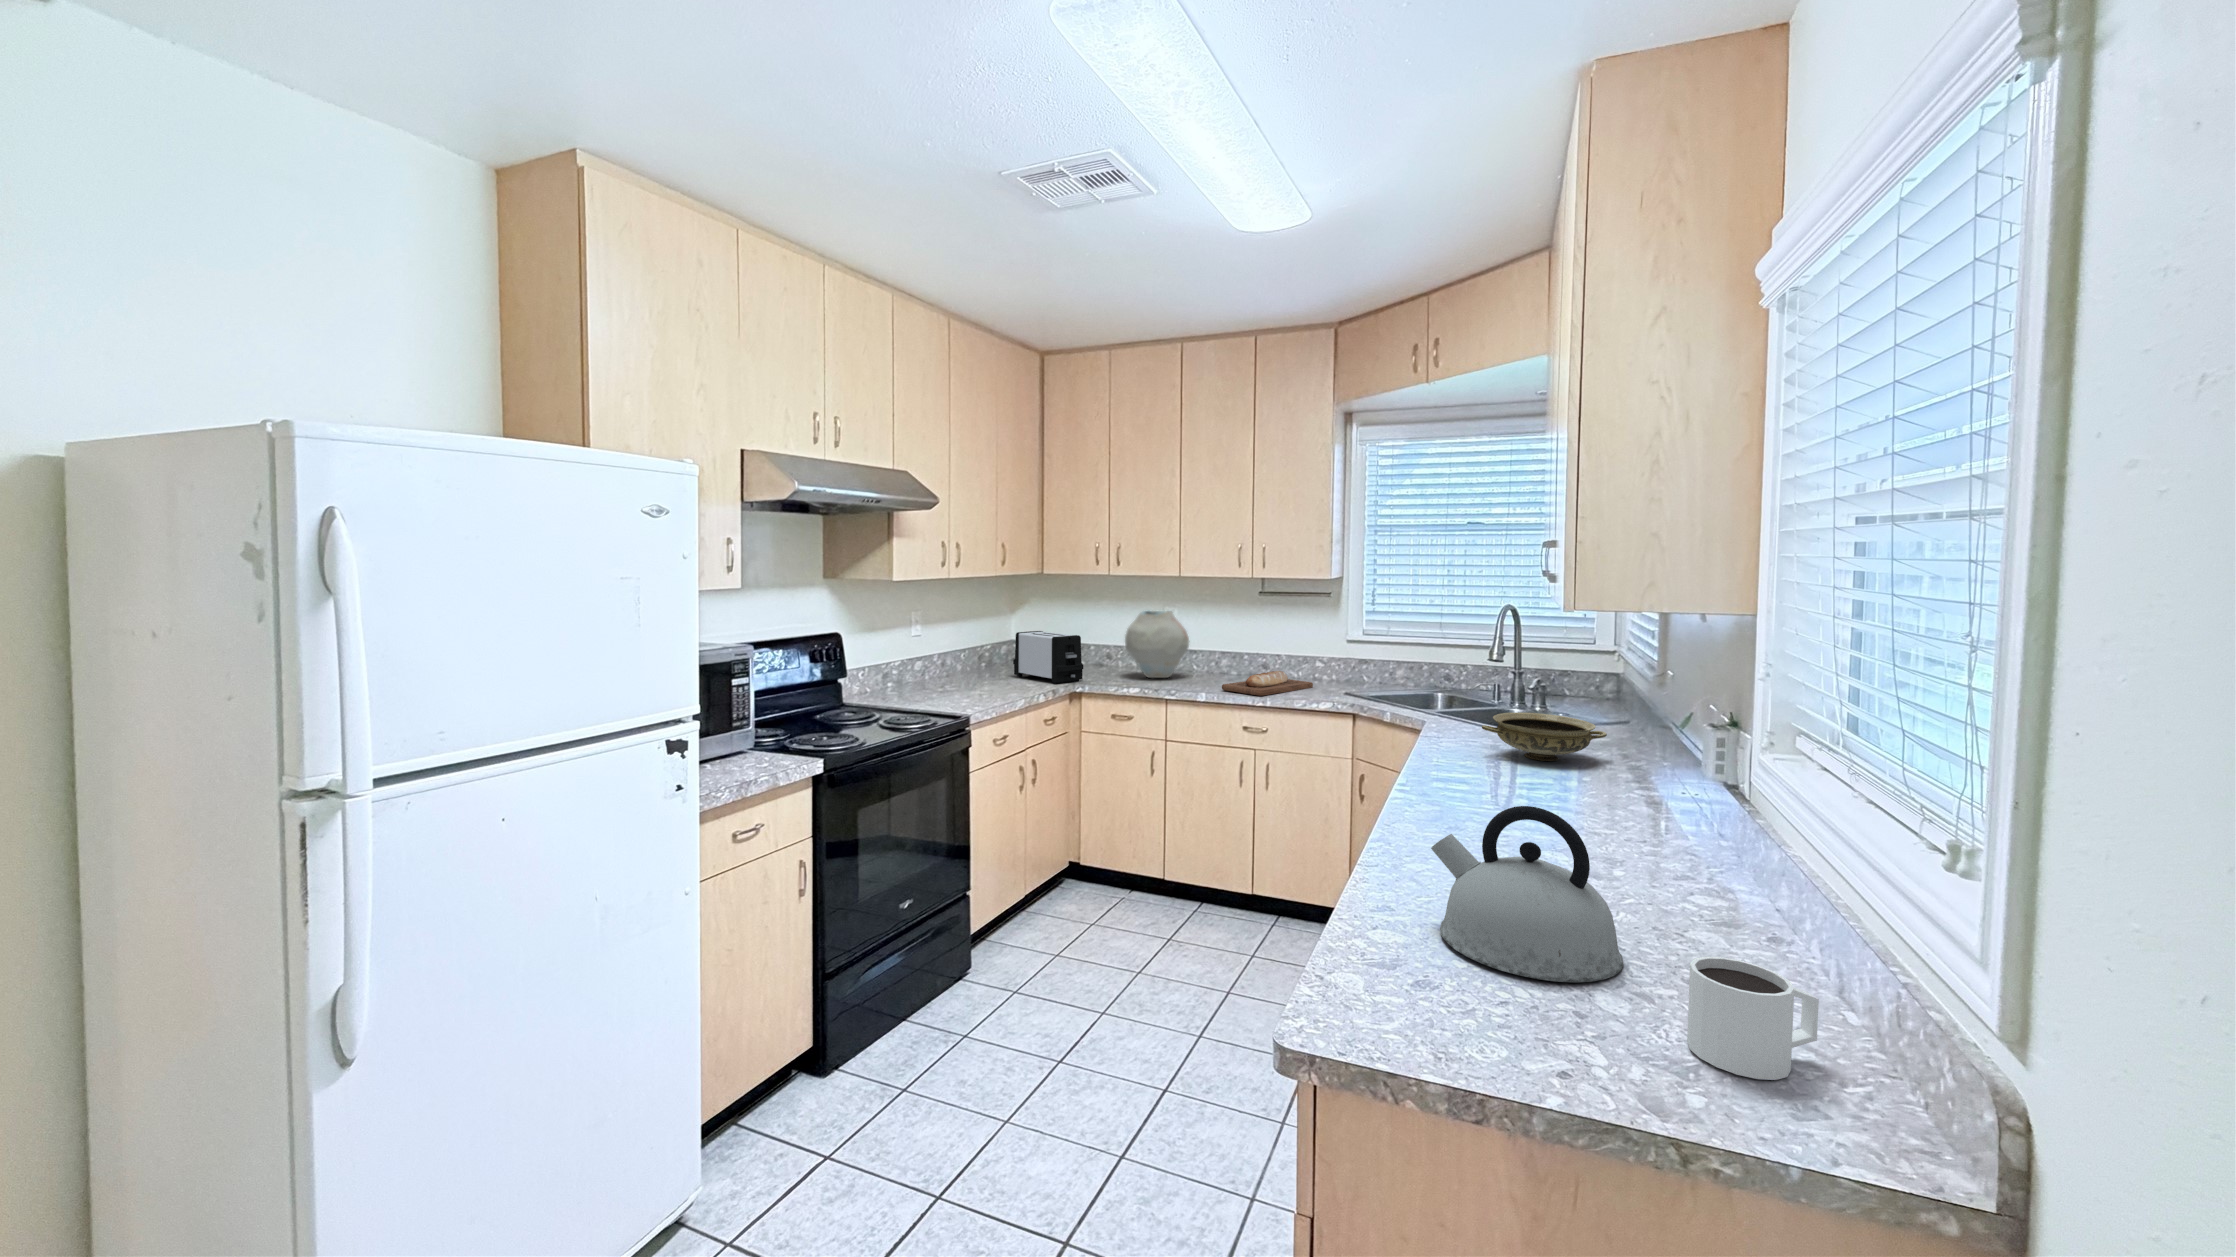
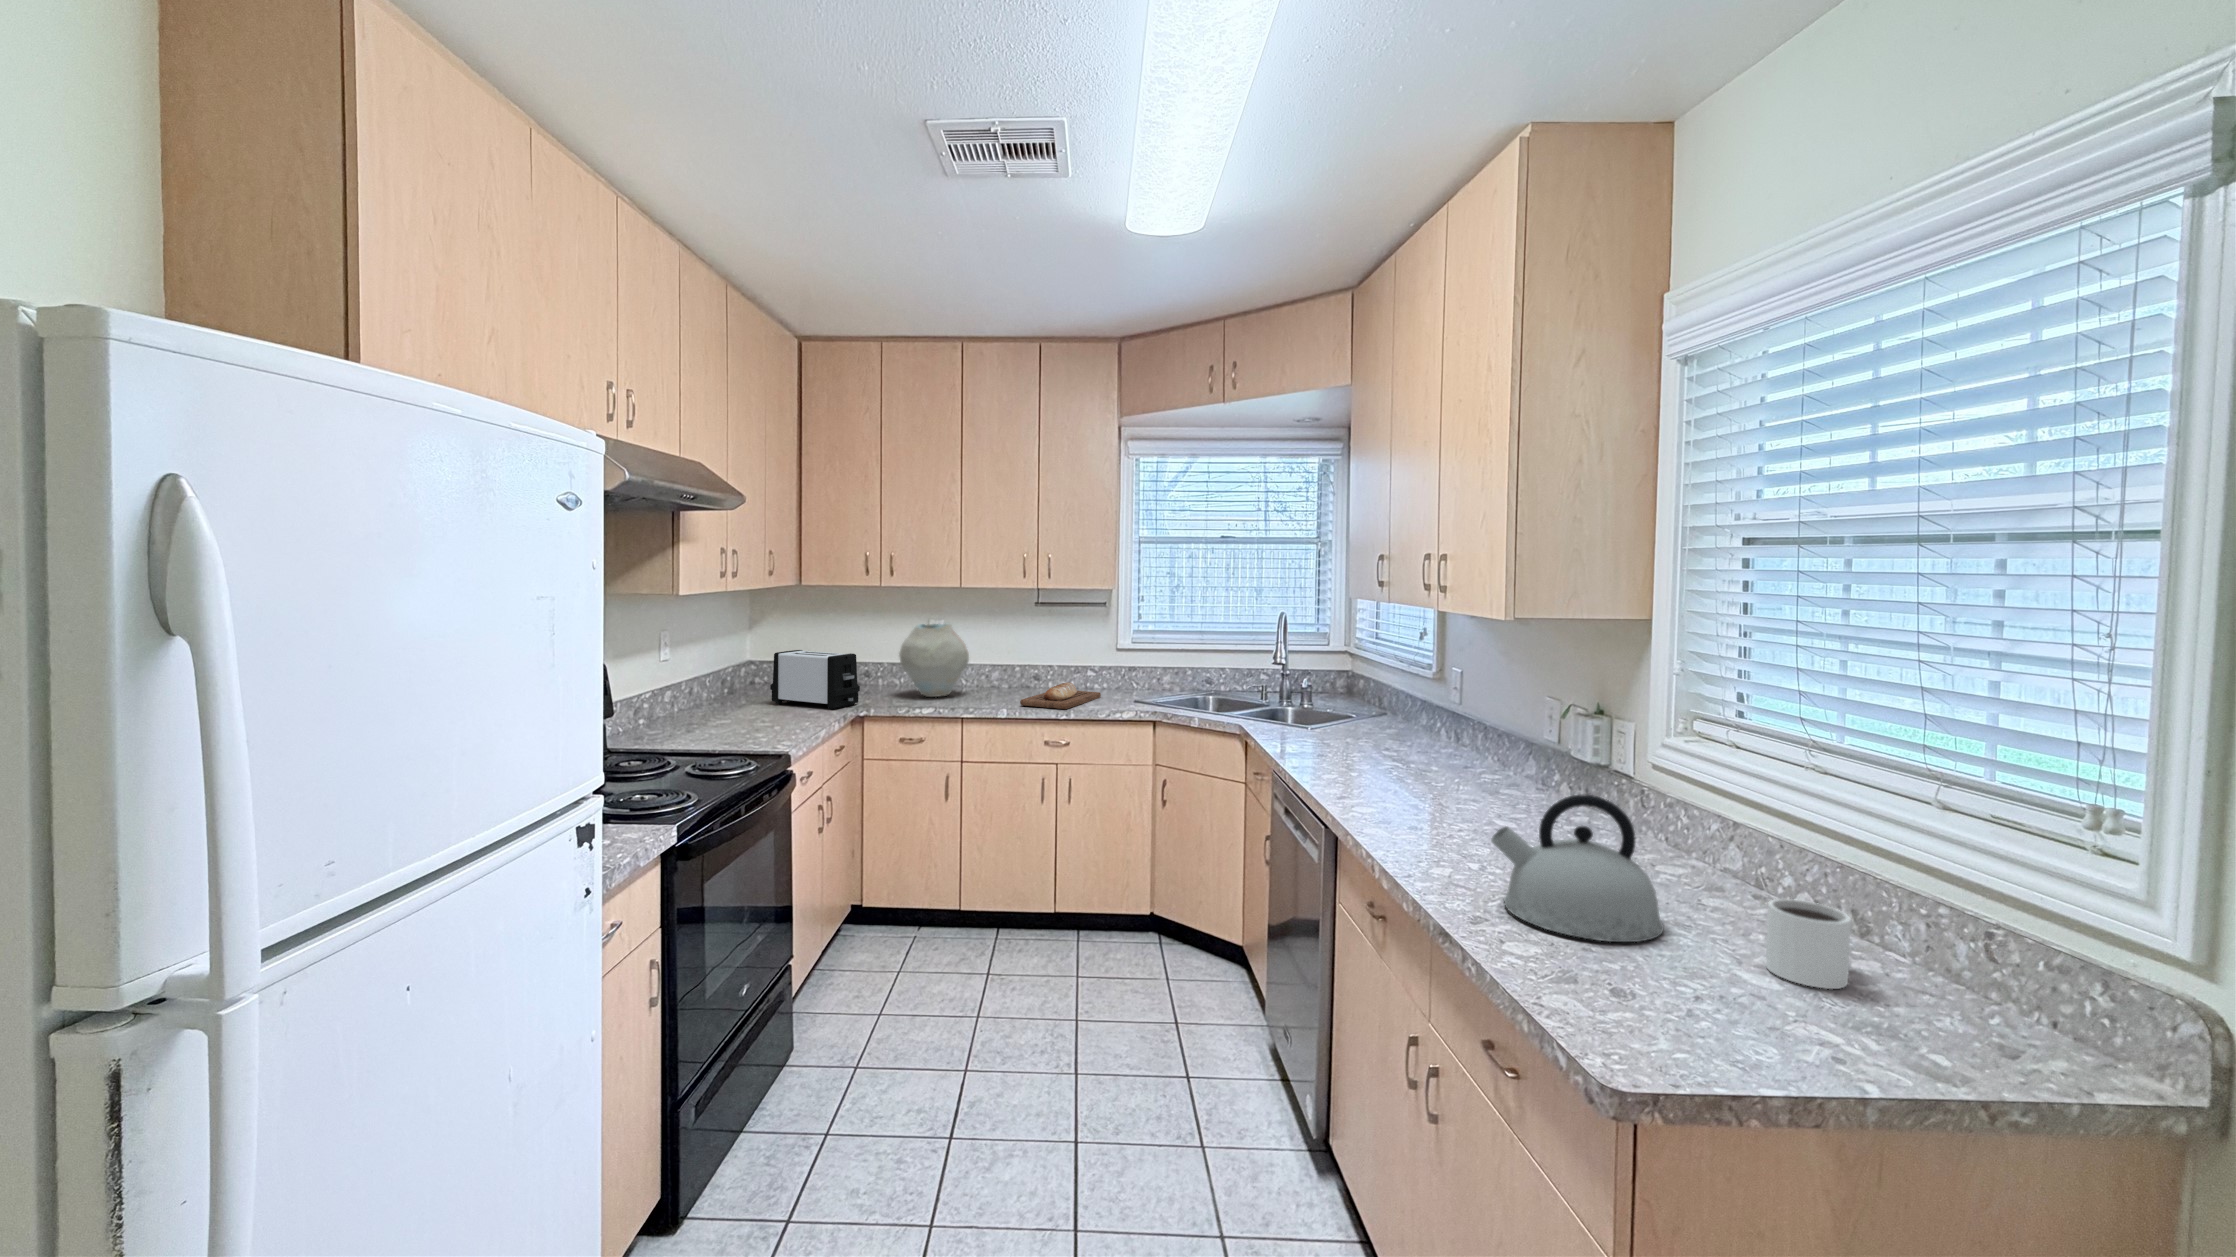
ceramic bowl: present [1482,712,1607,761] -> none [1327,710,1421,752]

